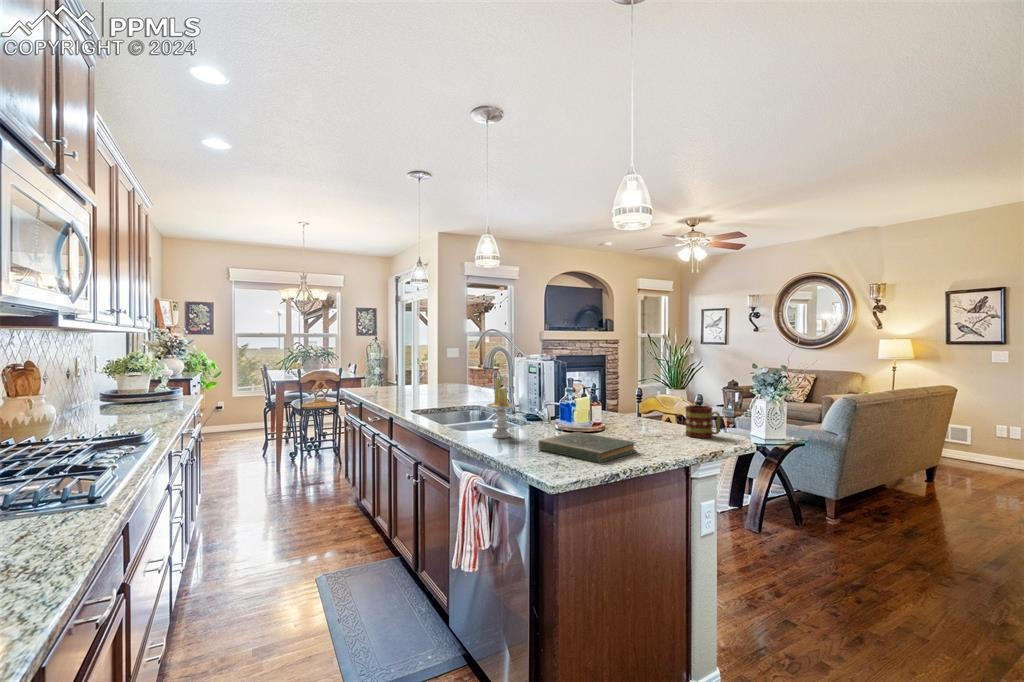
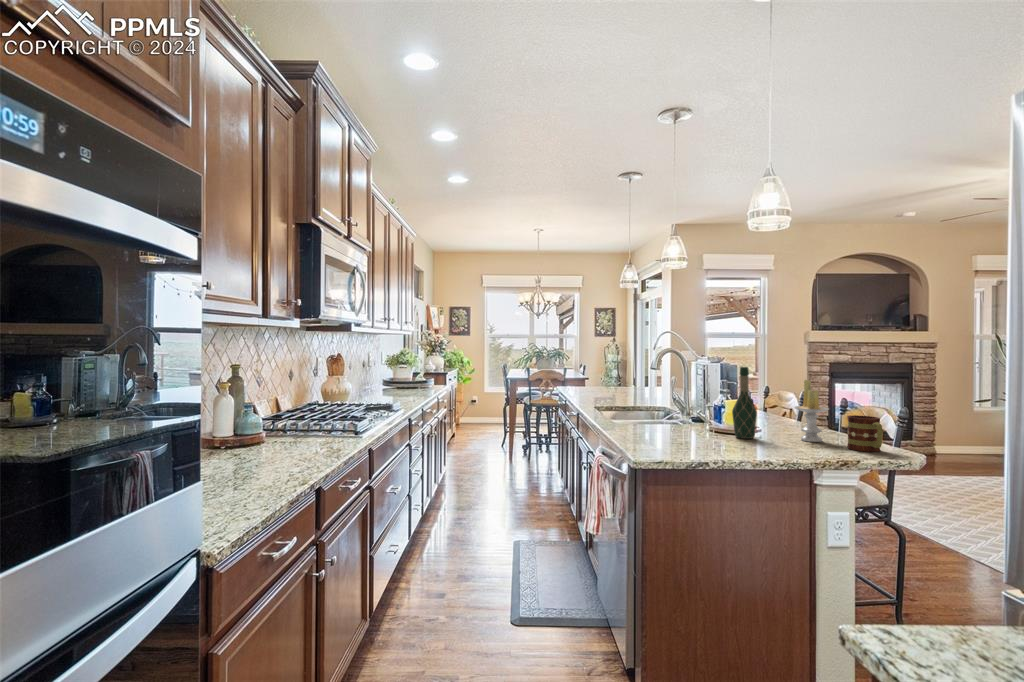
wine bottle: none [586,365,608,435] -> present [732,367,757,439]
candle: present [487,378,516,438] -> present [794,380,829,442]
book: present [539,432,637,463] -> none [663,431,757,455]

